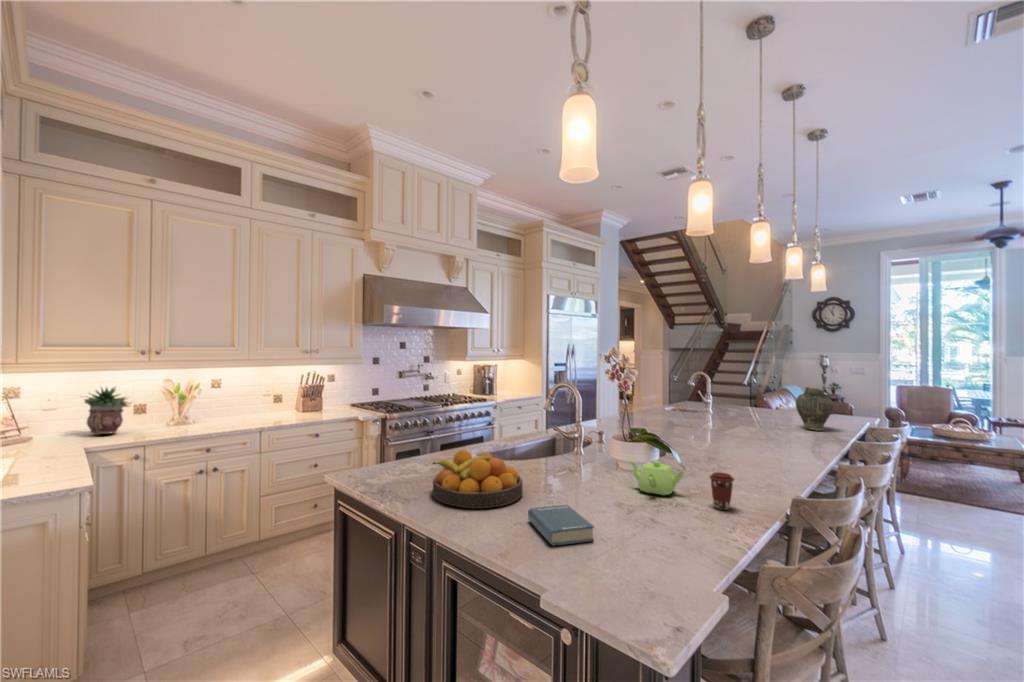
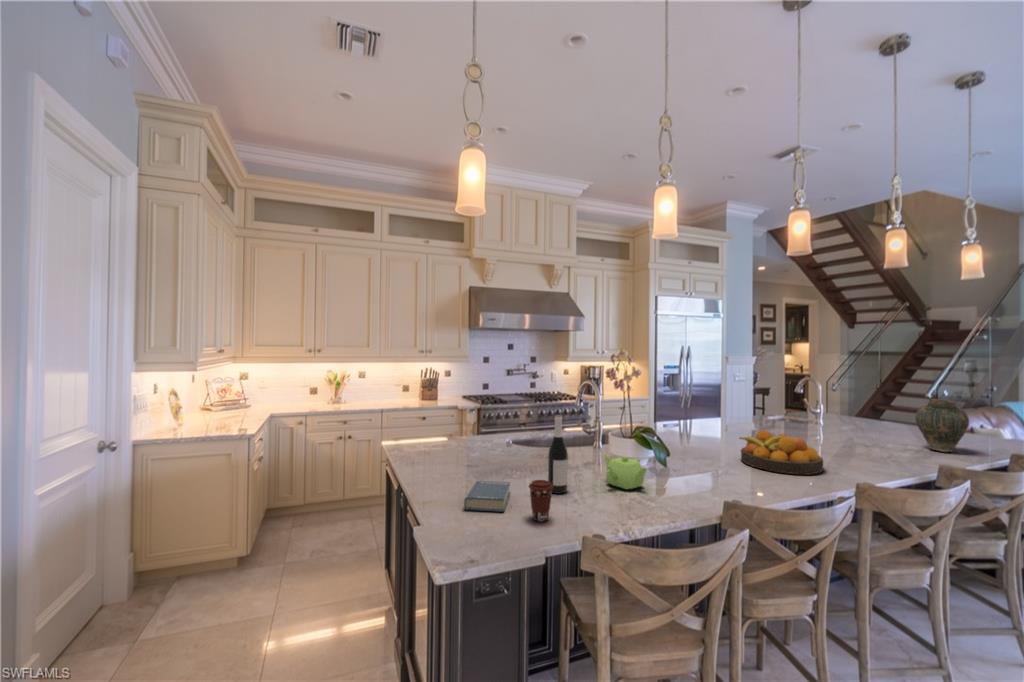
potted plant: present [85,388,128,435] -> none [275,373,305,407]
wine bottle: none [597,424,619,510] -> present [548,415,568,494]
fruit bowl: present [433,450,522,508] -> present [740,430,823,474]
coffee cup: present [710,472,734,510] -> present [529,480,553,521]

